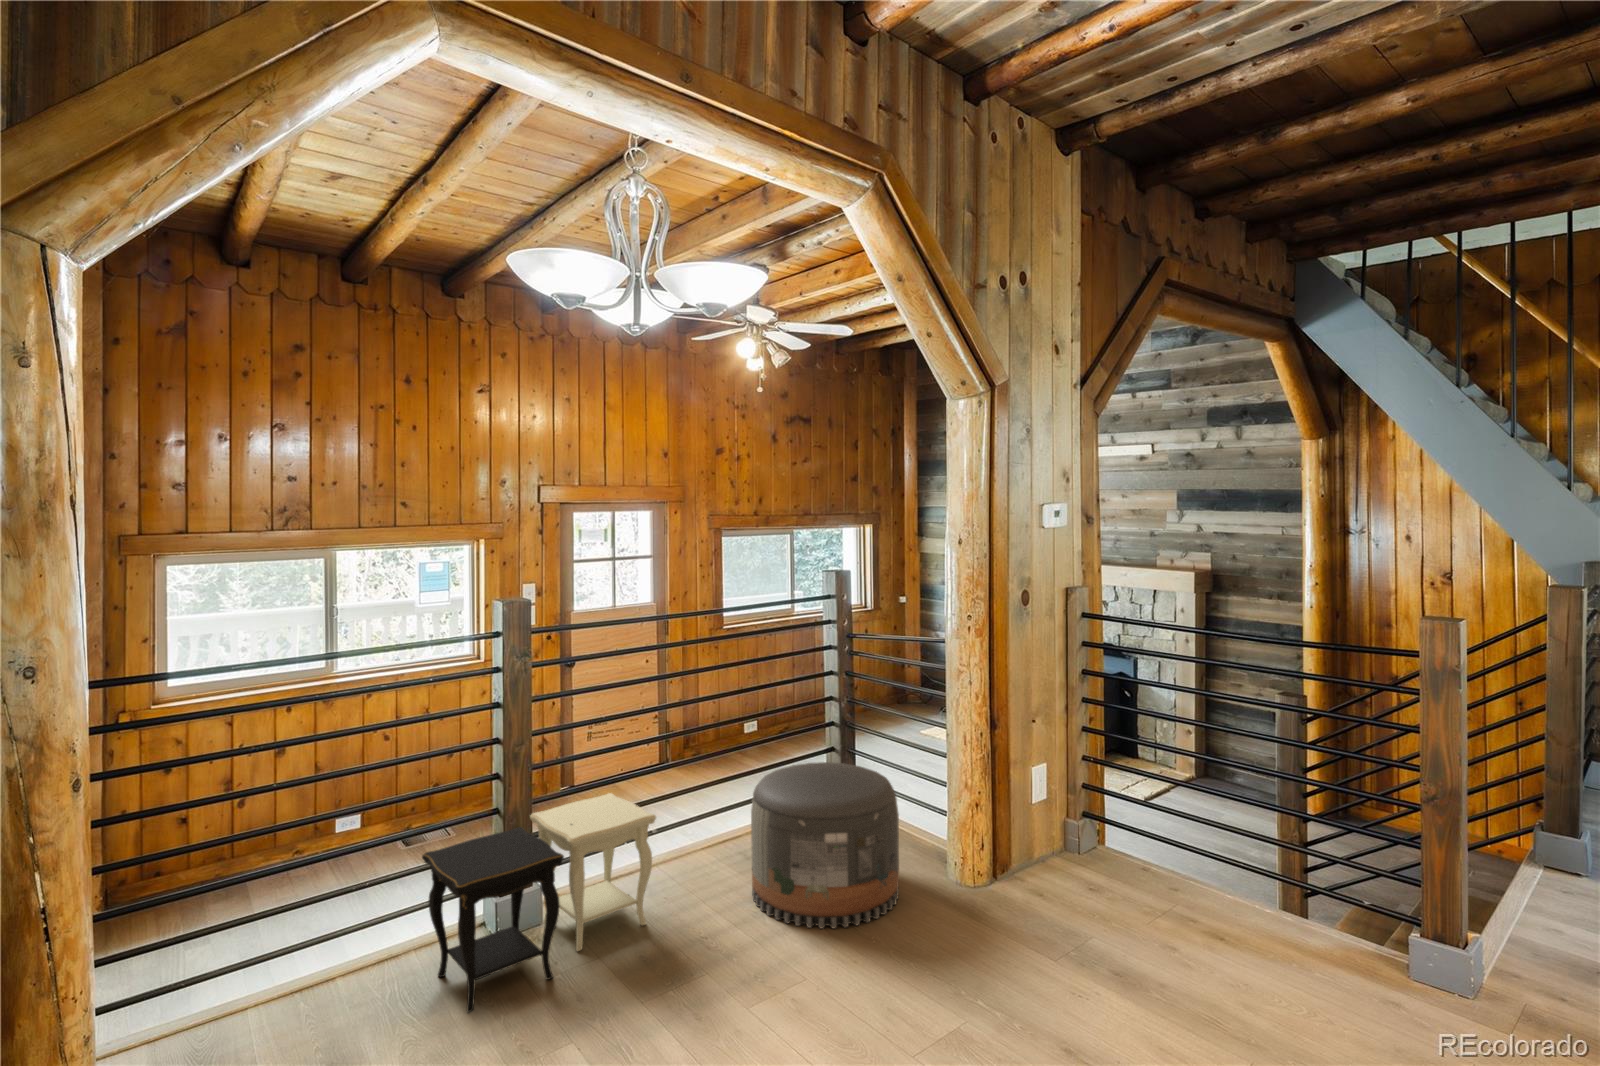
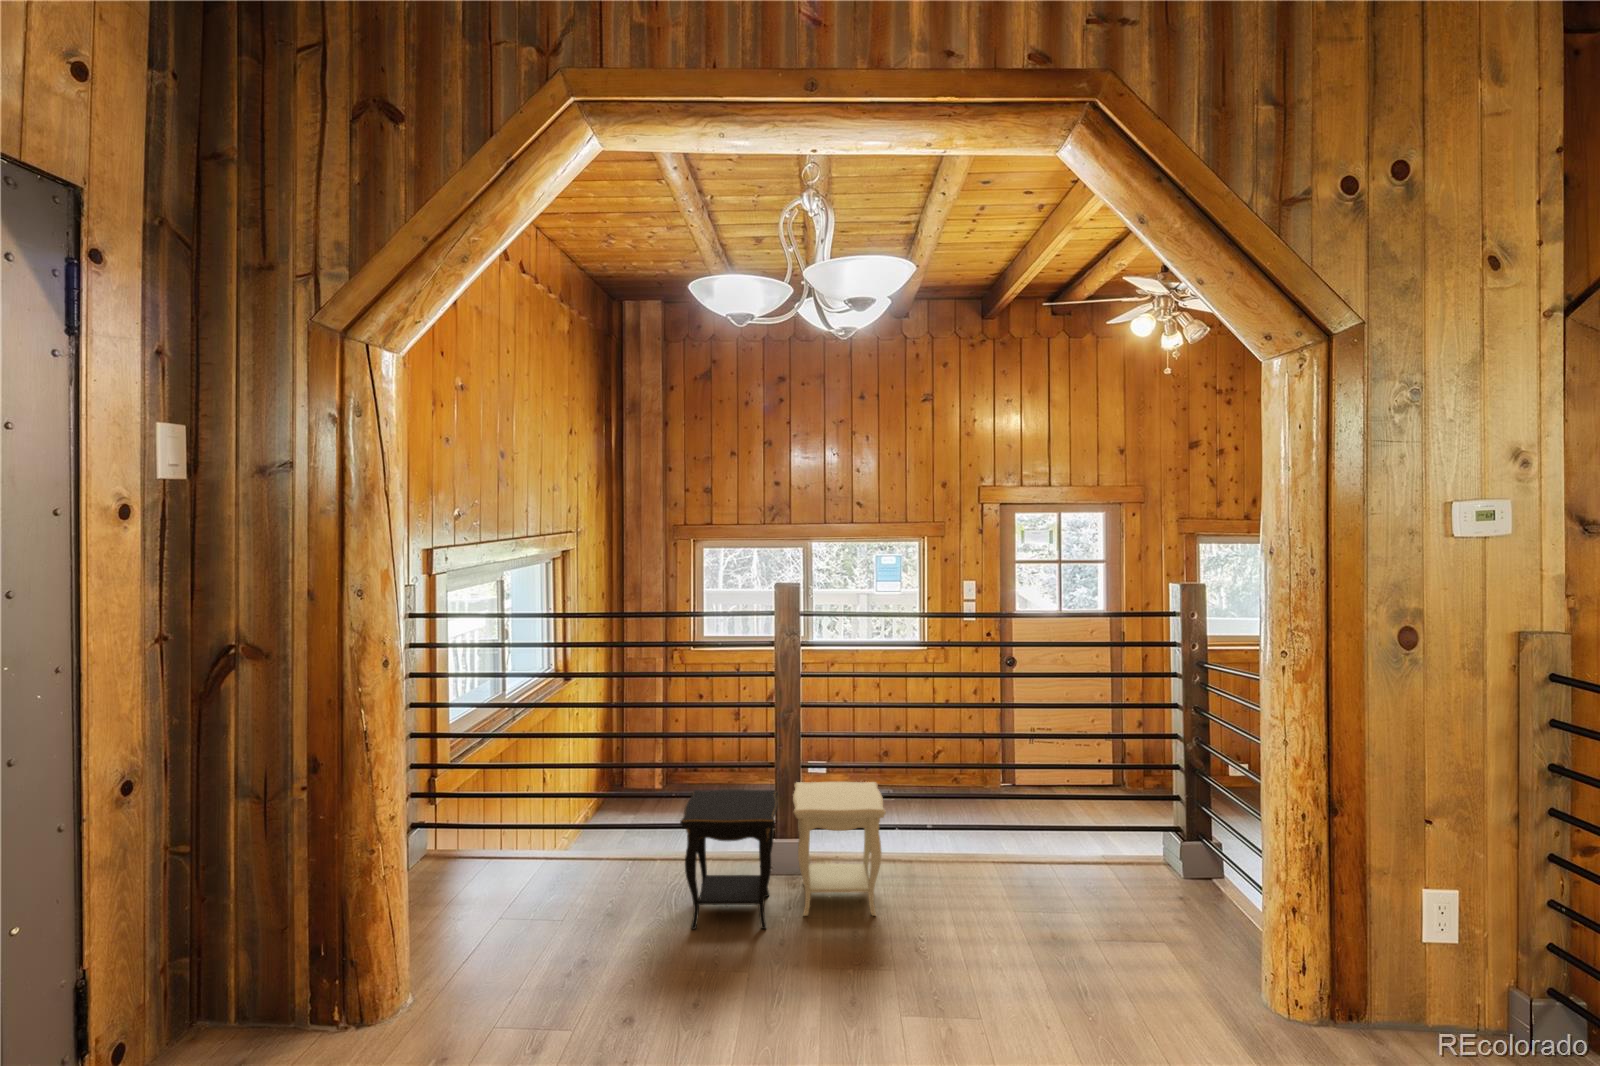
pouf: present [751,762,899,928] -> none [989,800,1172,1002]

